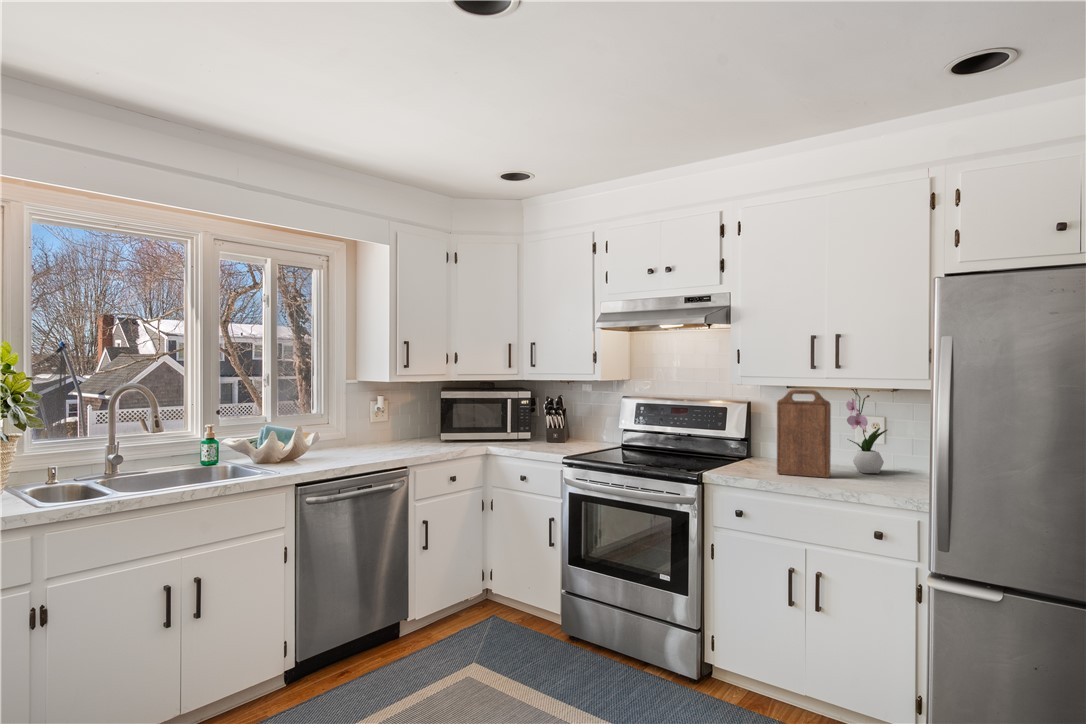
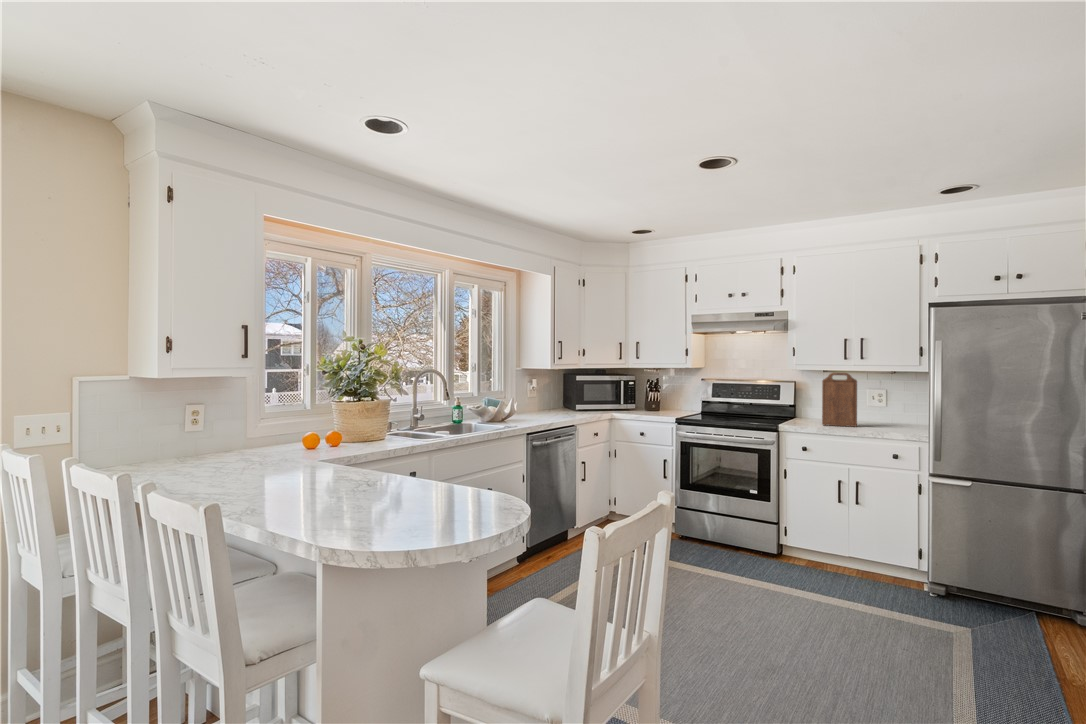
flower arrangement: present [846,389,887,473] -> none [863,371,890,424]

